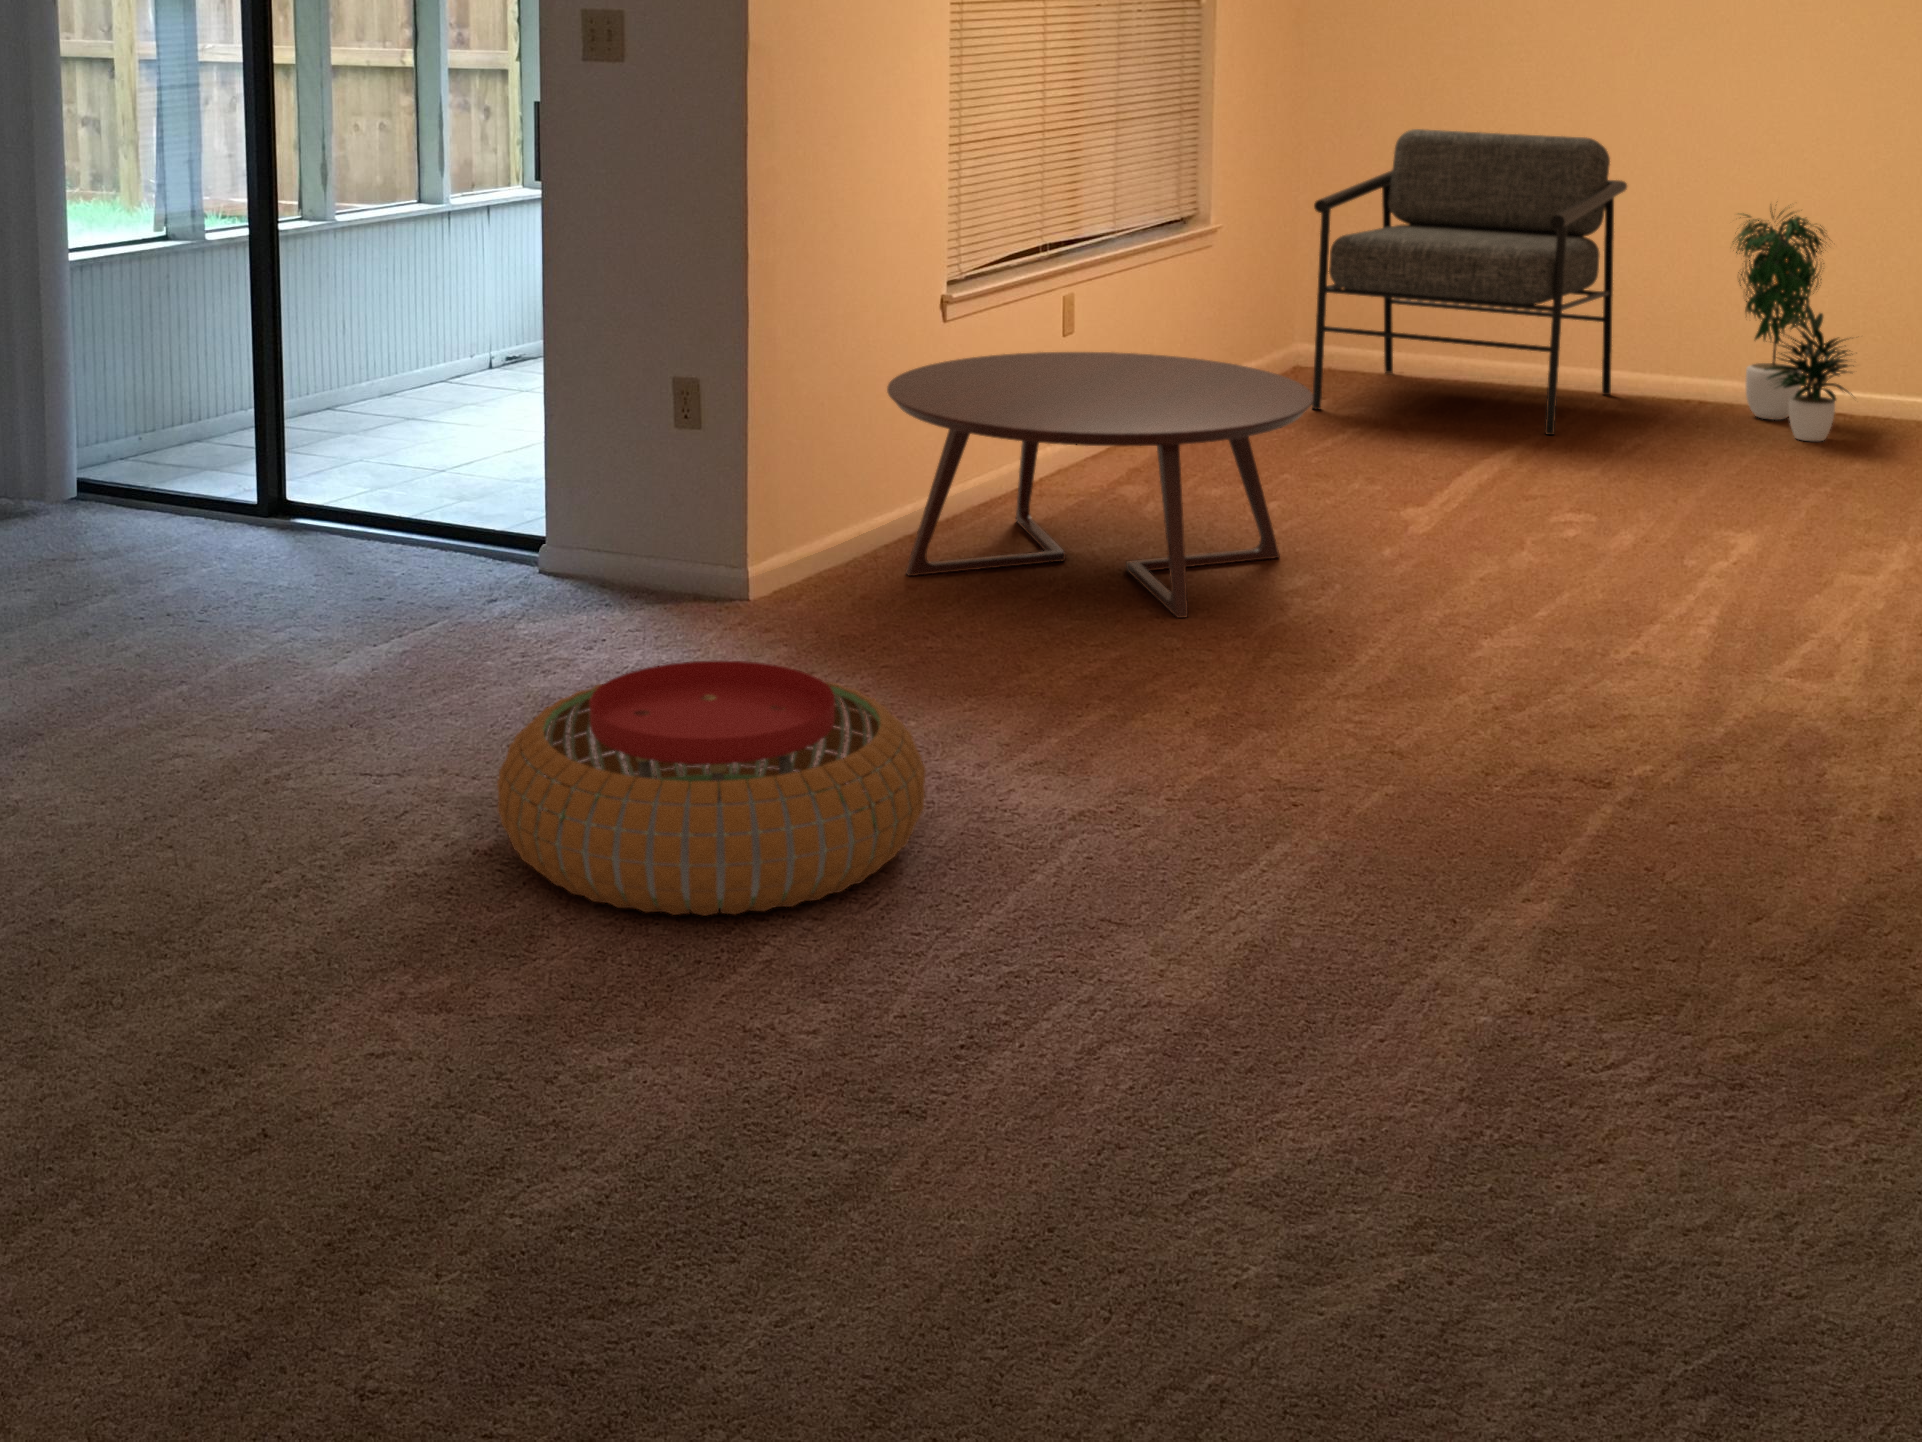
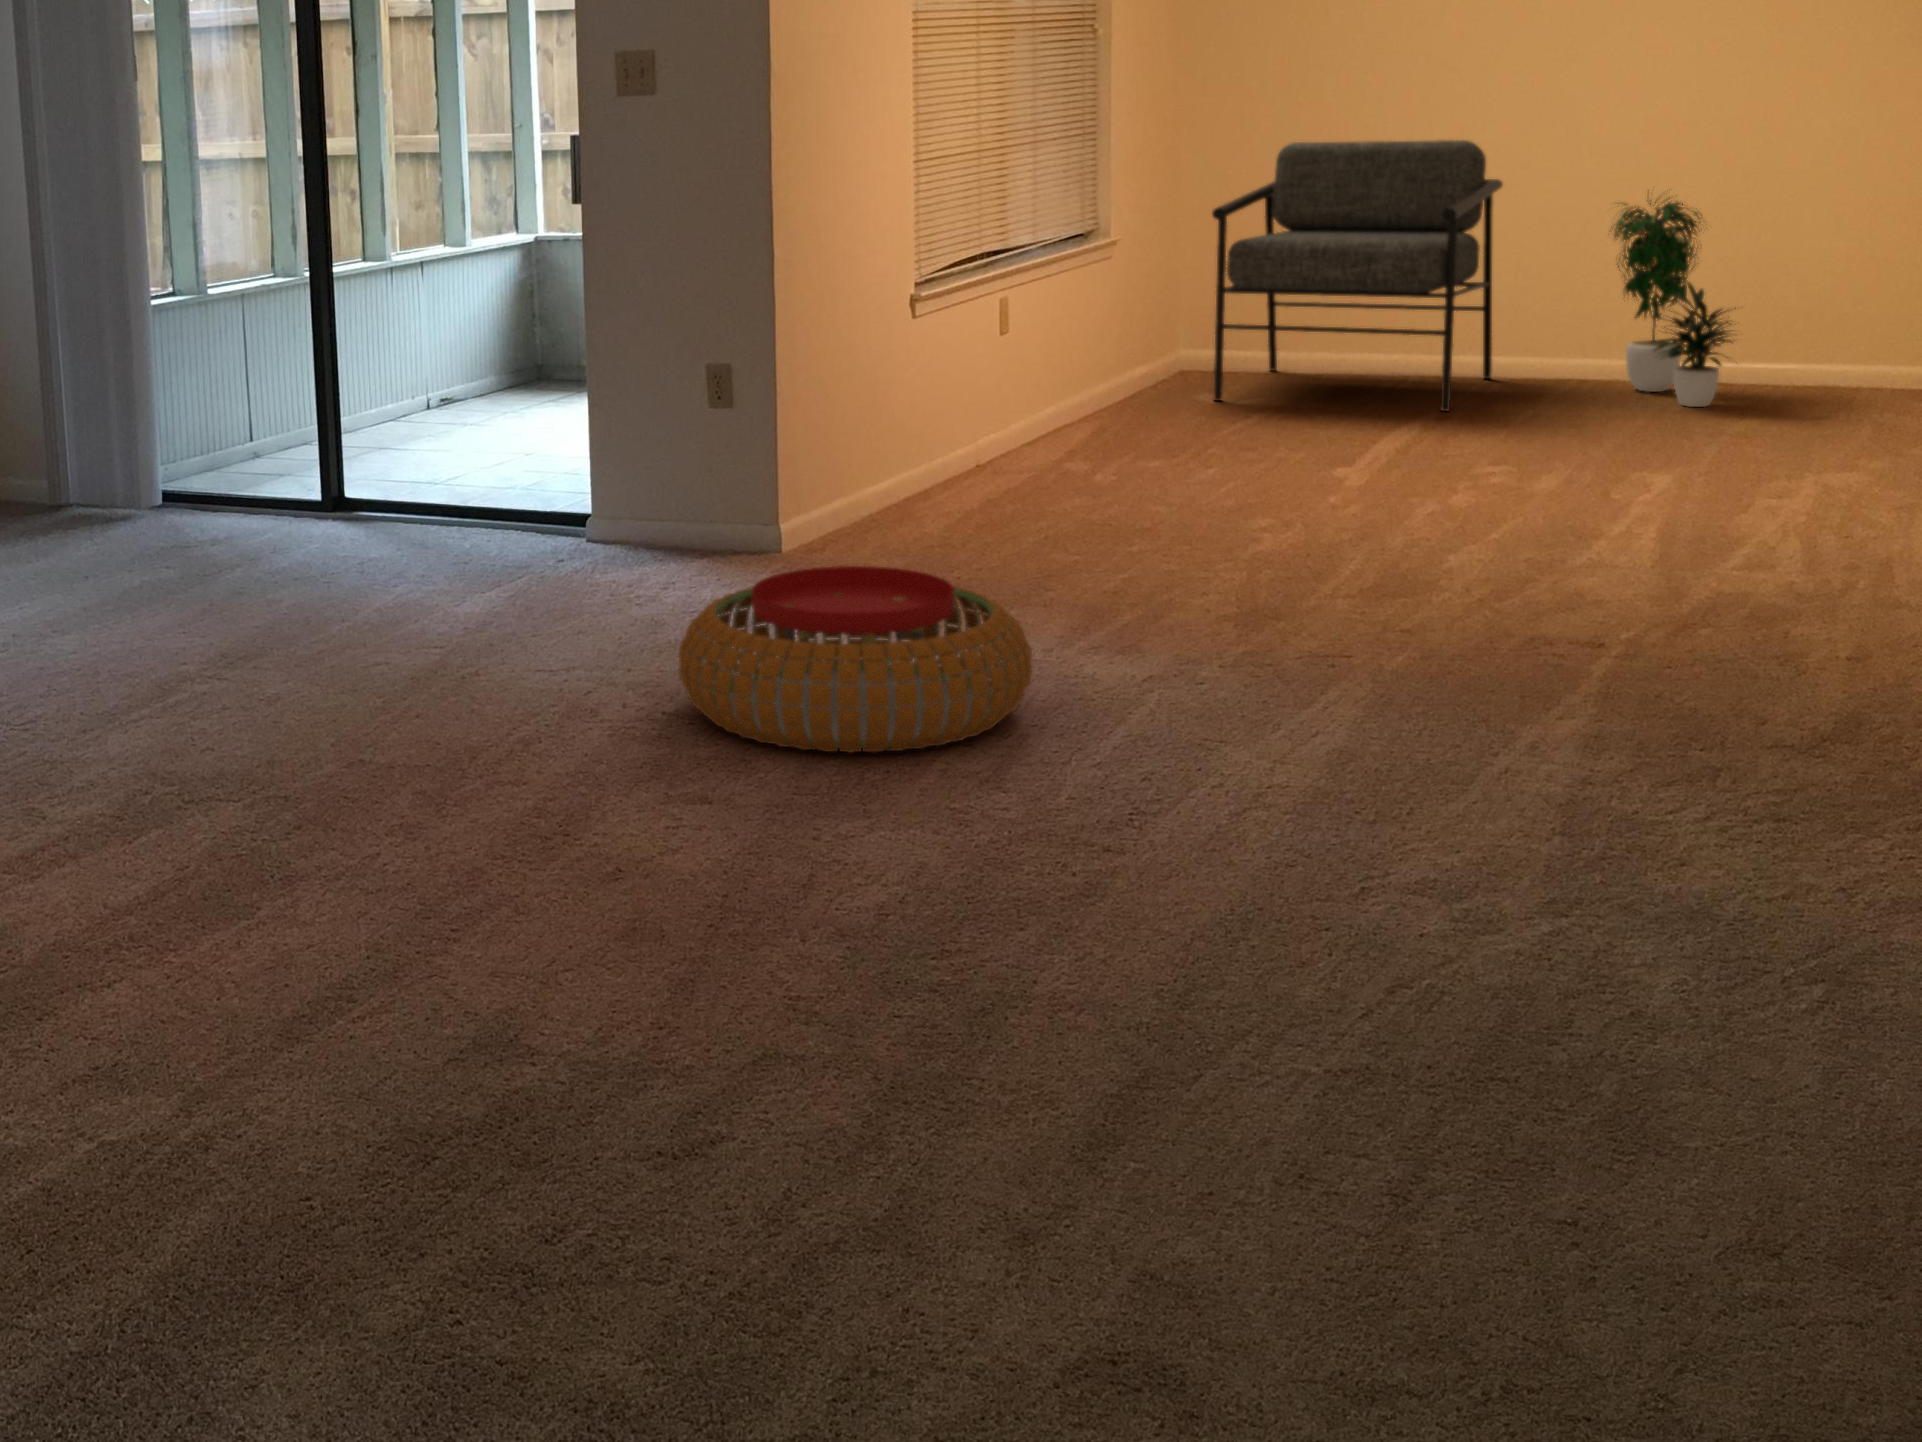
coffee table: present [887,352,1313,618] -> none [885,339,1271,553]

